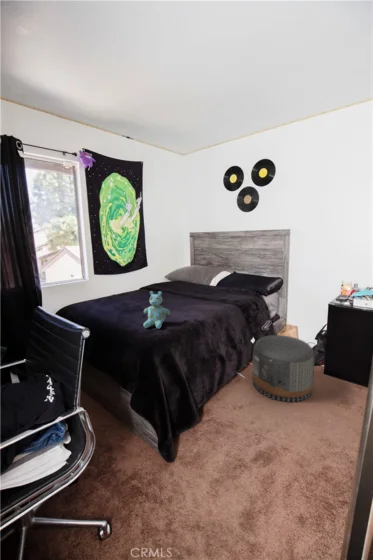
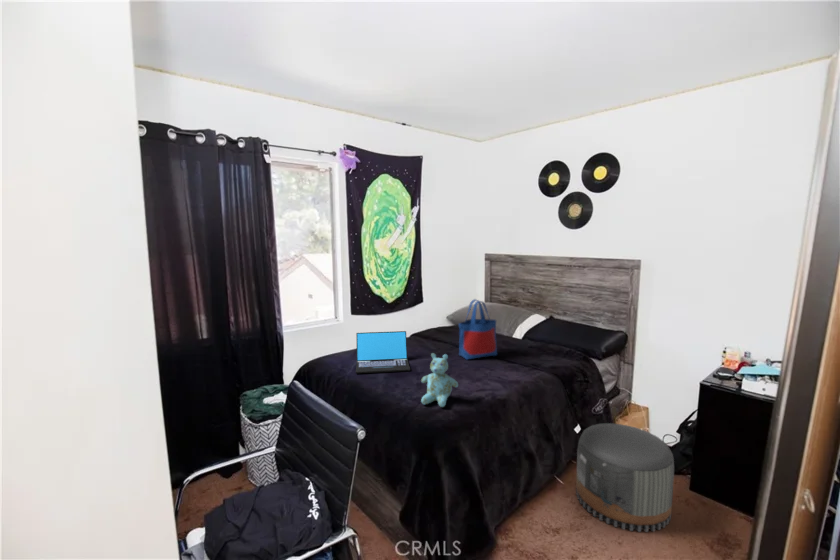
tote bag: none [171,258,199,300] -> present [459,300,497,359]
laptop: none [97,282,137,312] -> present [356,331,410,373]

